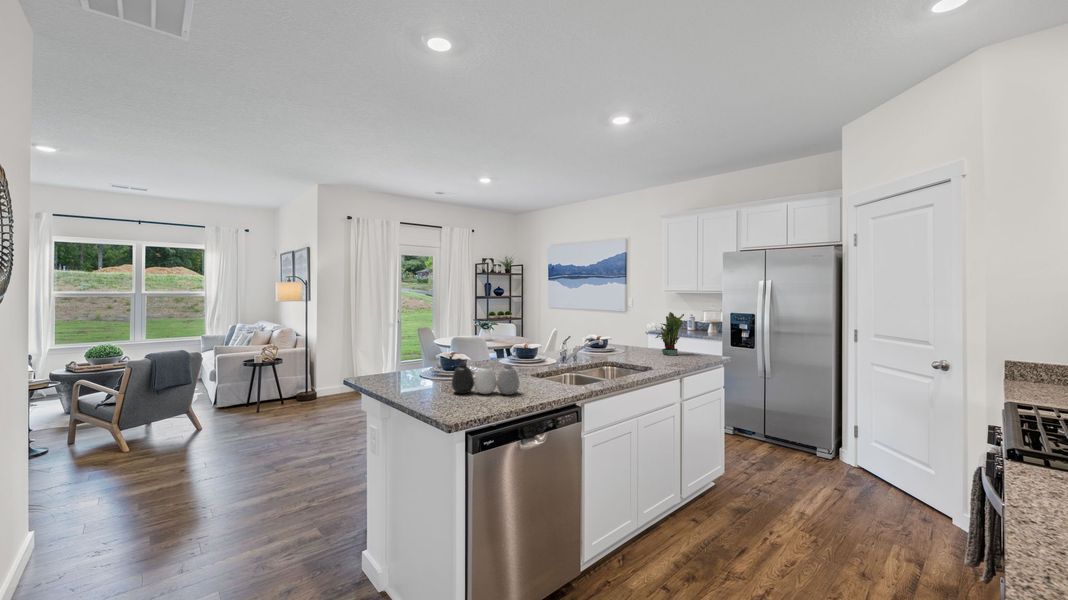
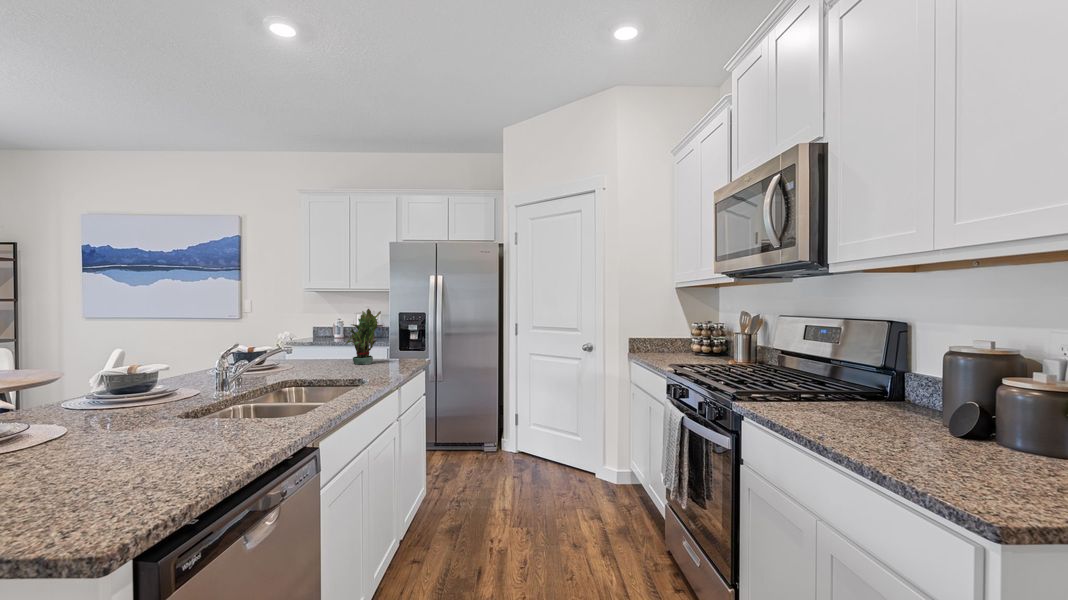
vase: present [451,364,520,395] -> none [45,397,225,478]

